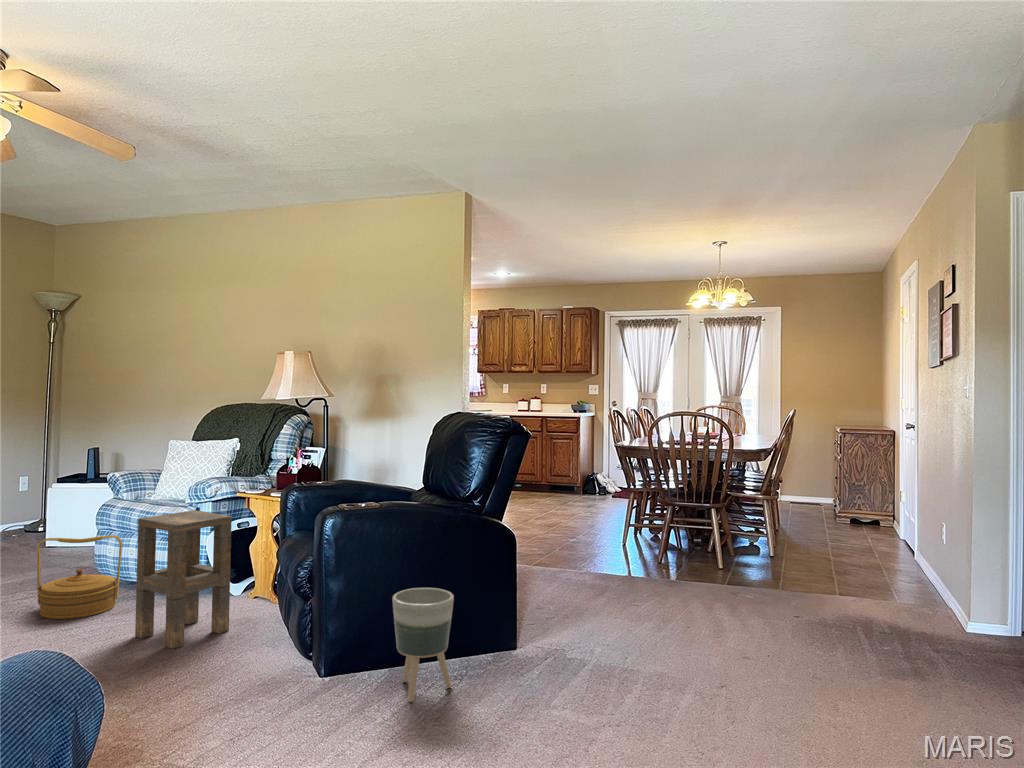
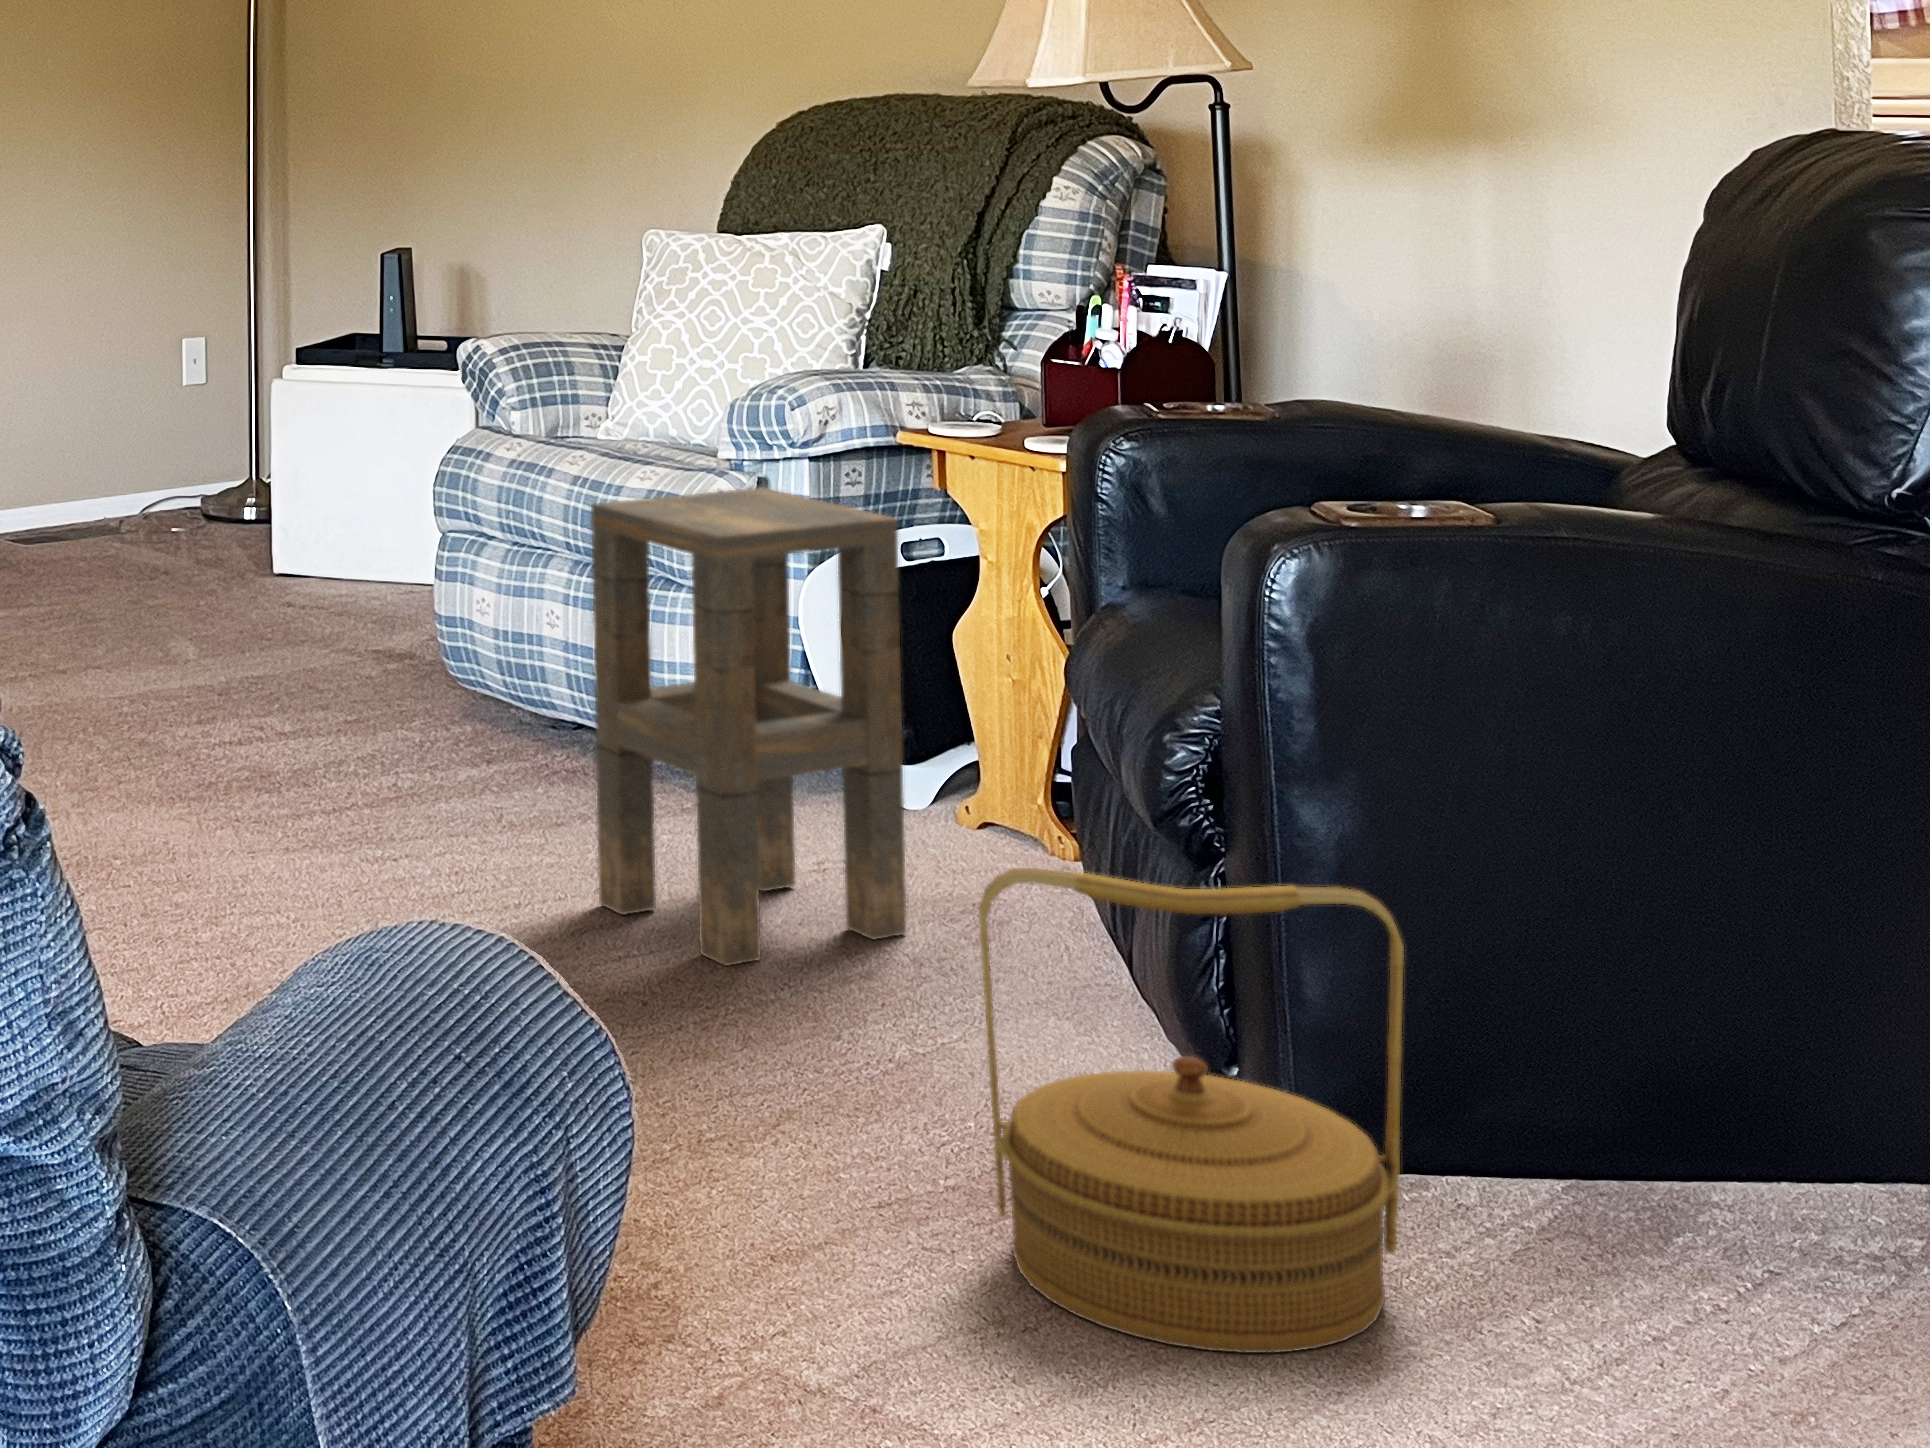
basket: present [37,535,122,619] -> present [979,868,1404,1353]
planter: present [392,588,454,702] -> none [1563,869,1858,1328]

